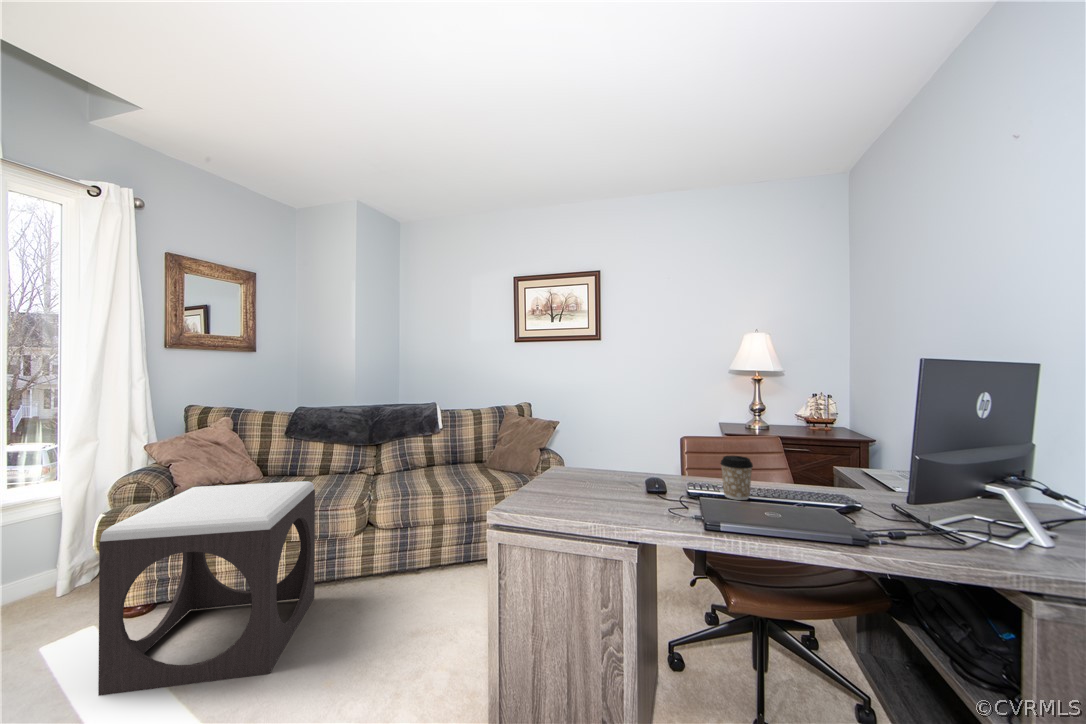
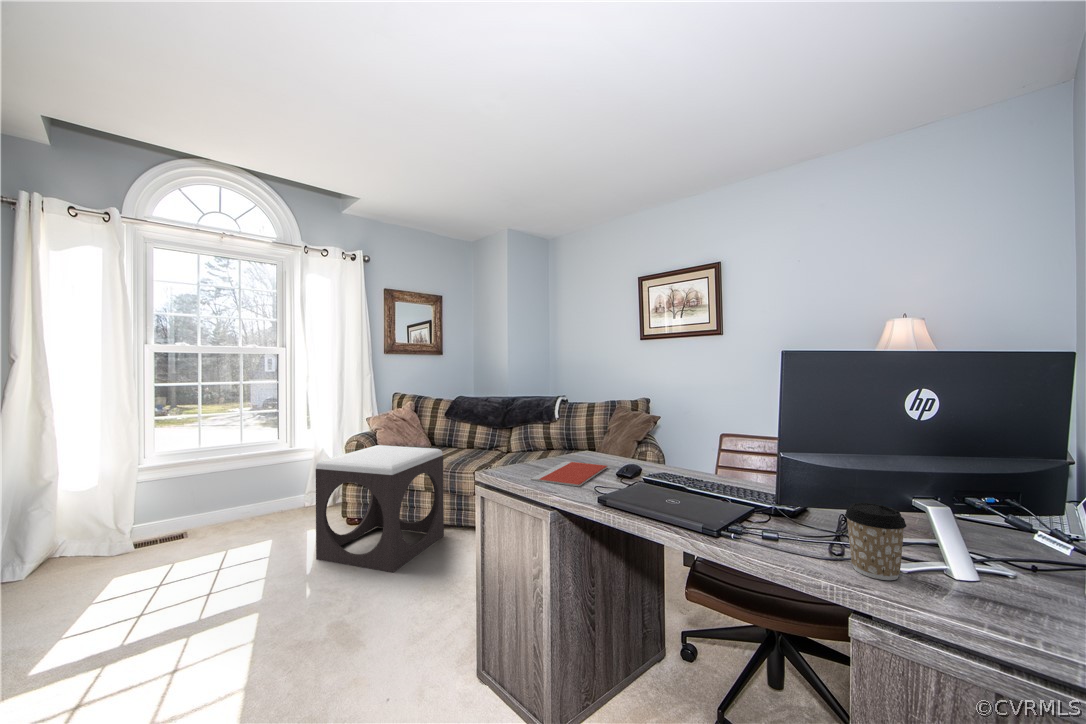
coffee cup: present [721,456,753,500] -> present [845,503,906,580]
notebook: none [566,479,639,508] -> present [531,461,608,486]

